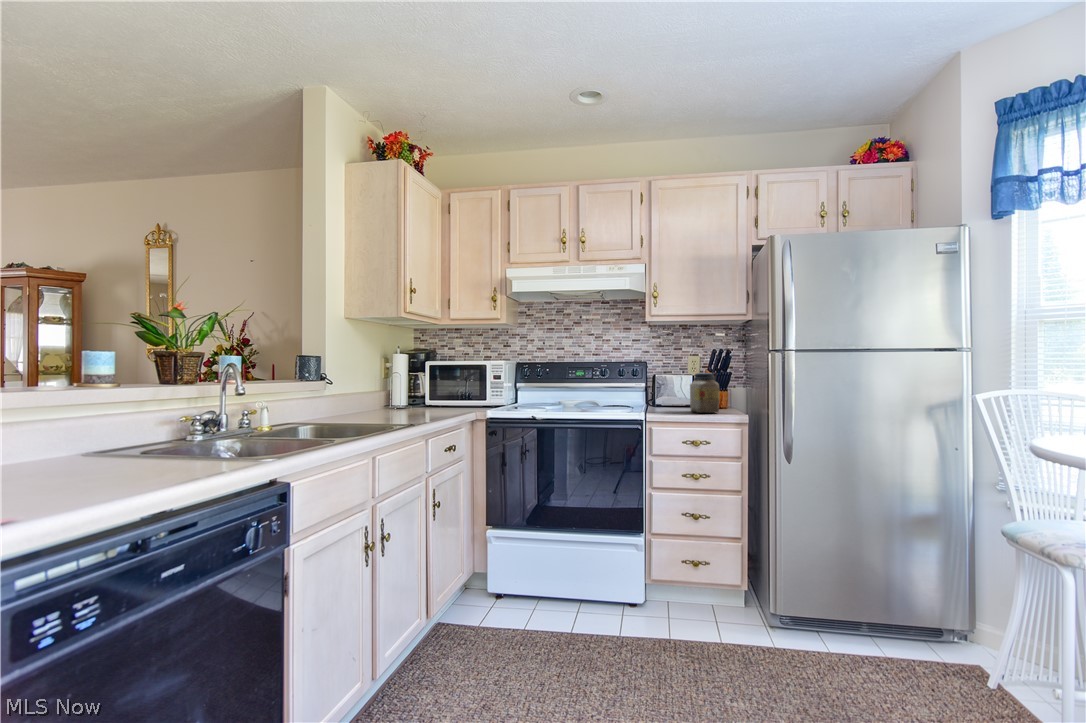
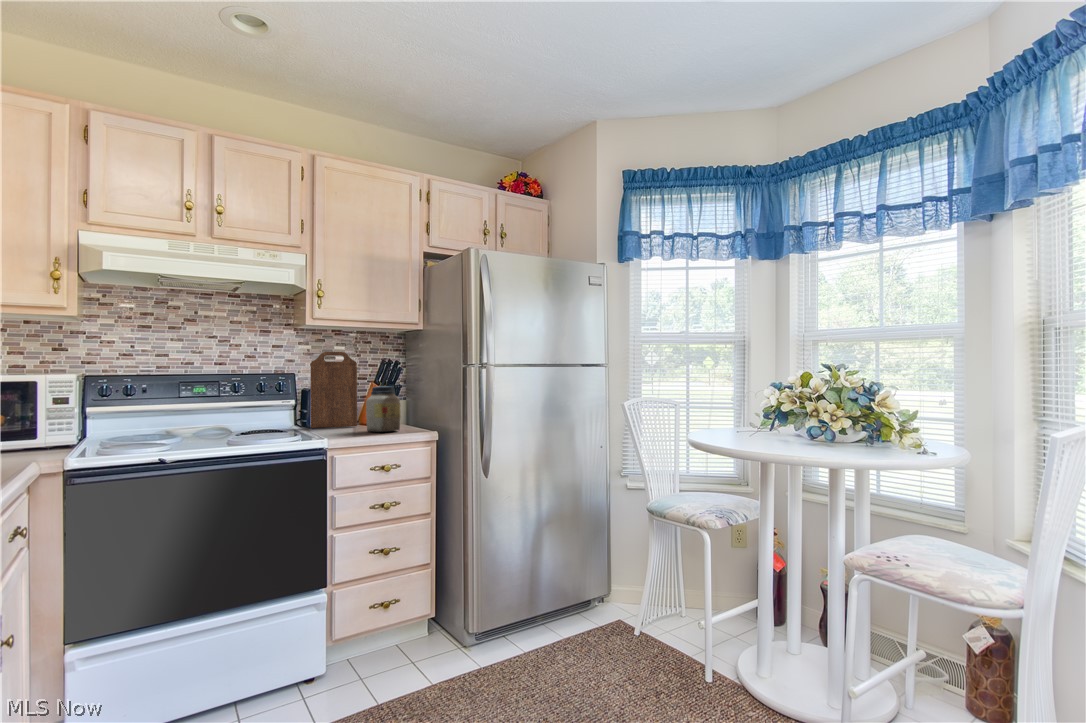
cutting board: none [656,343,693,406] -> present [311,352,357,428]

